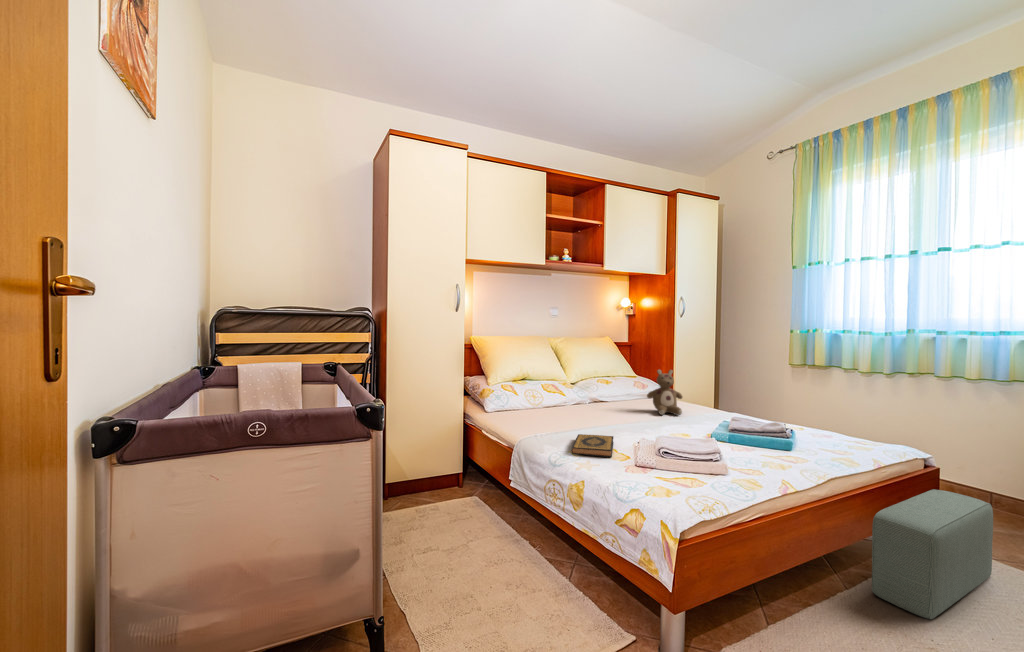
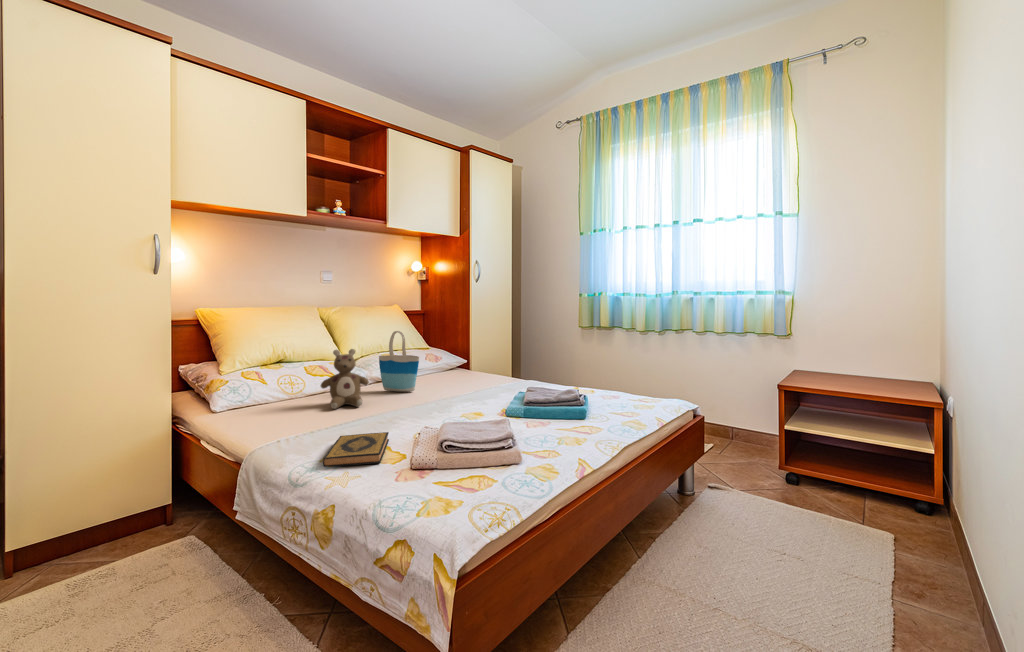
tote bag: none [597,356,631,407] -> present [379,331,419,392]
stuffed bear: present [647,370,683,415] -> present [321,349,369,409]
pouf: present [872,489,993,619] -> none [659,439,742,572]

